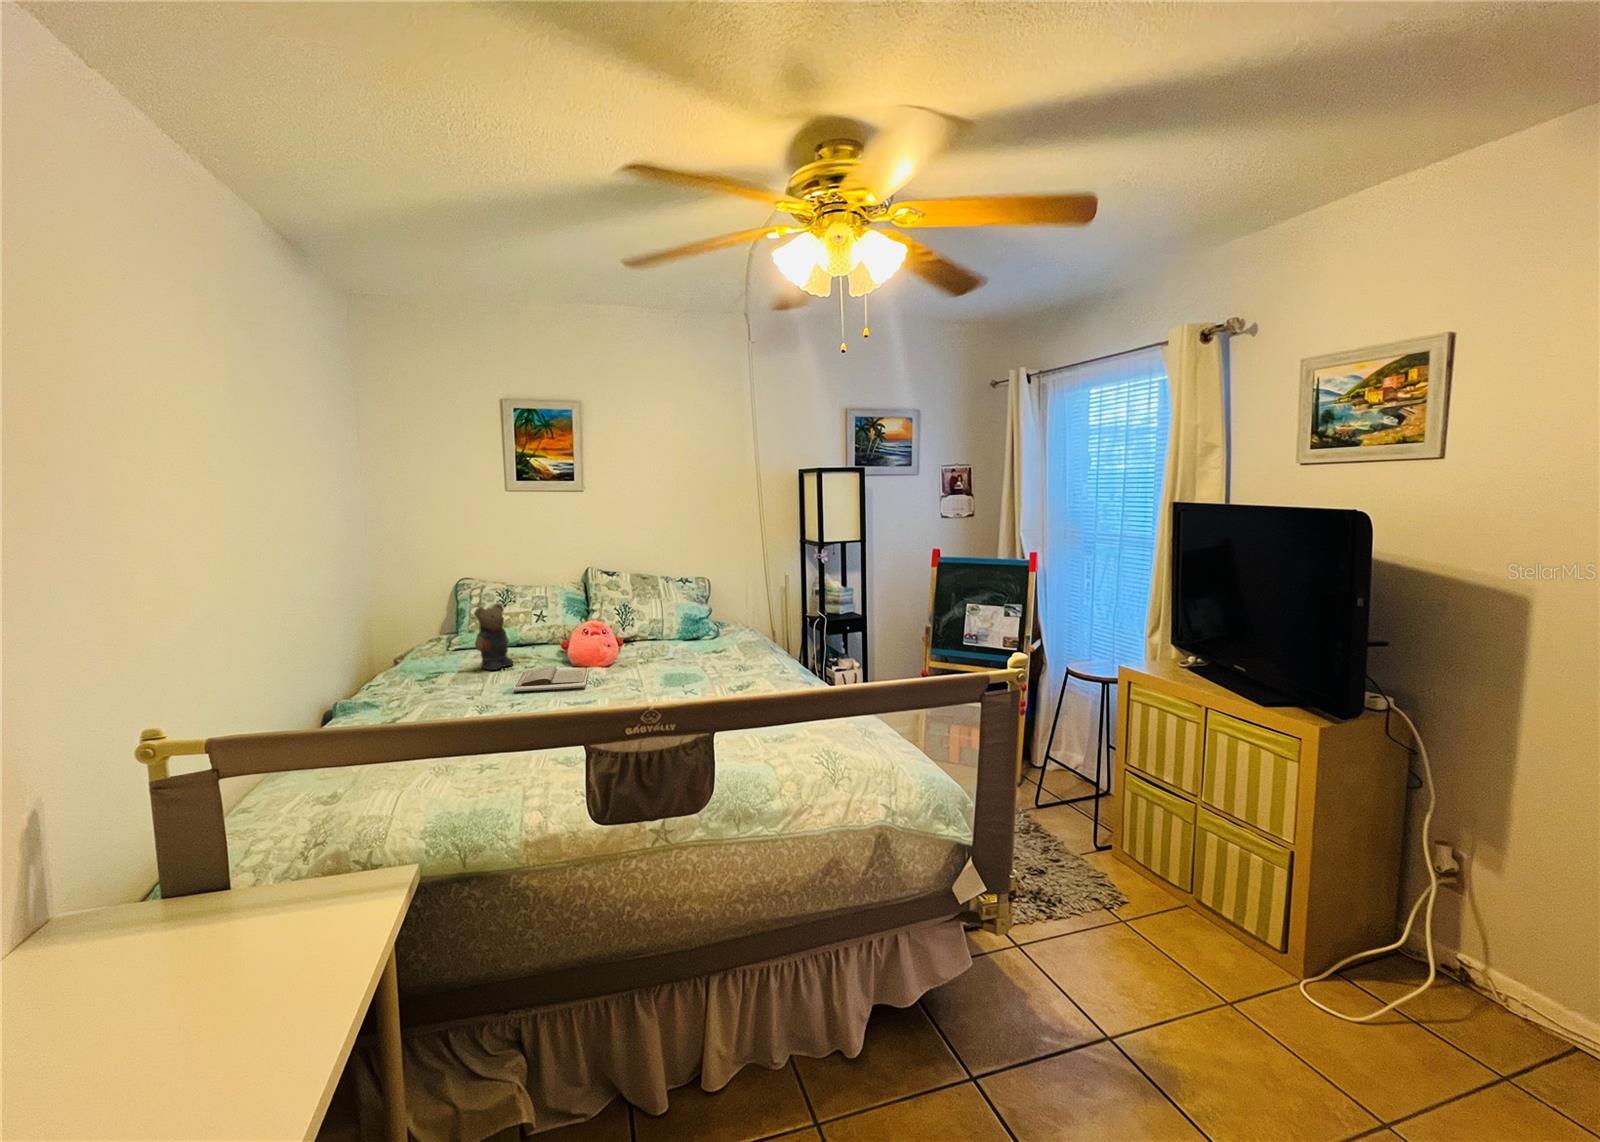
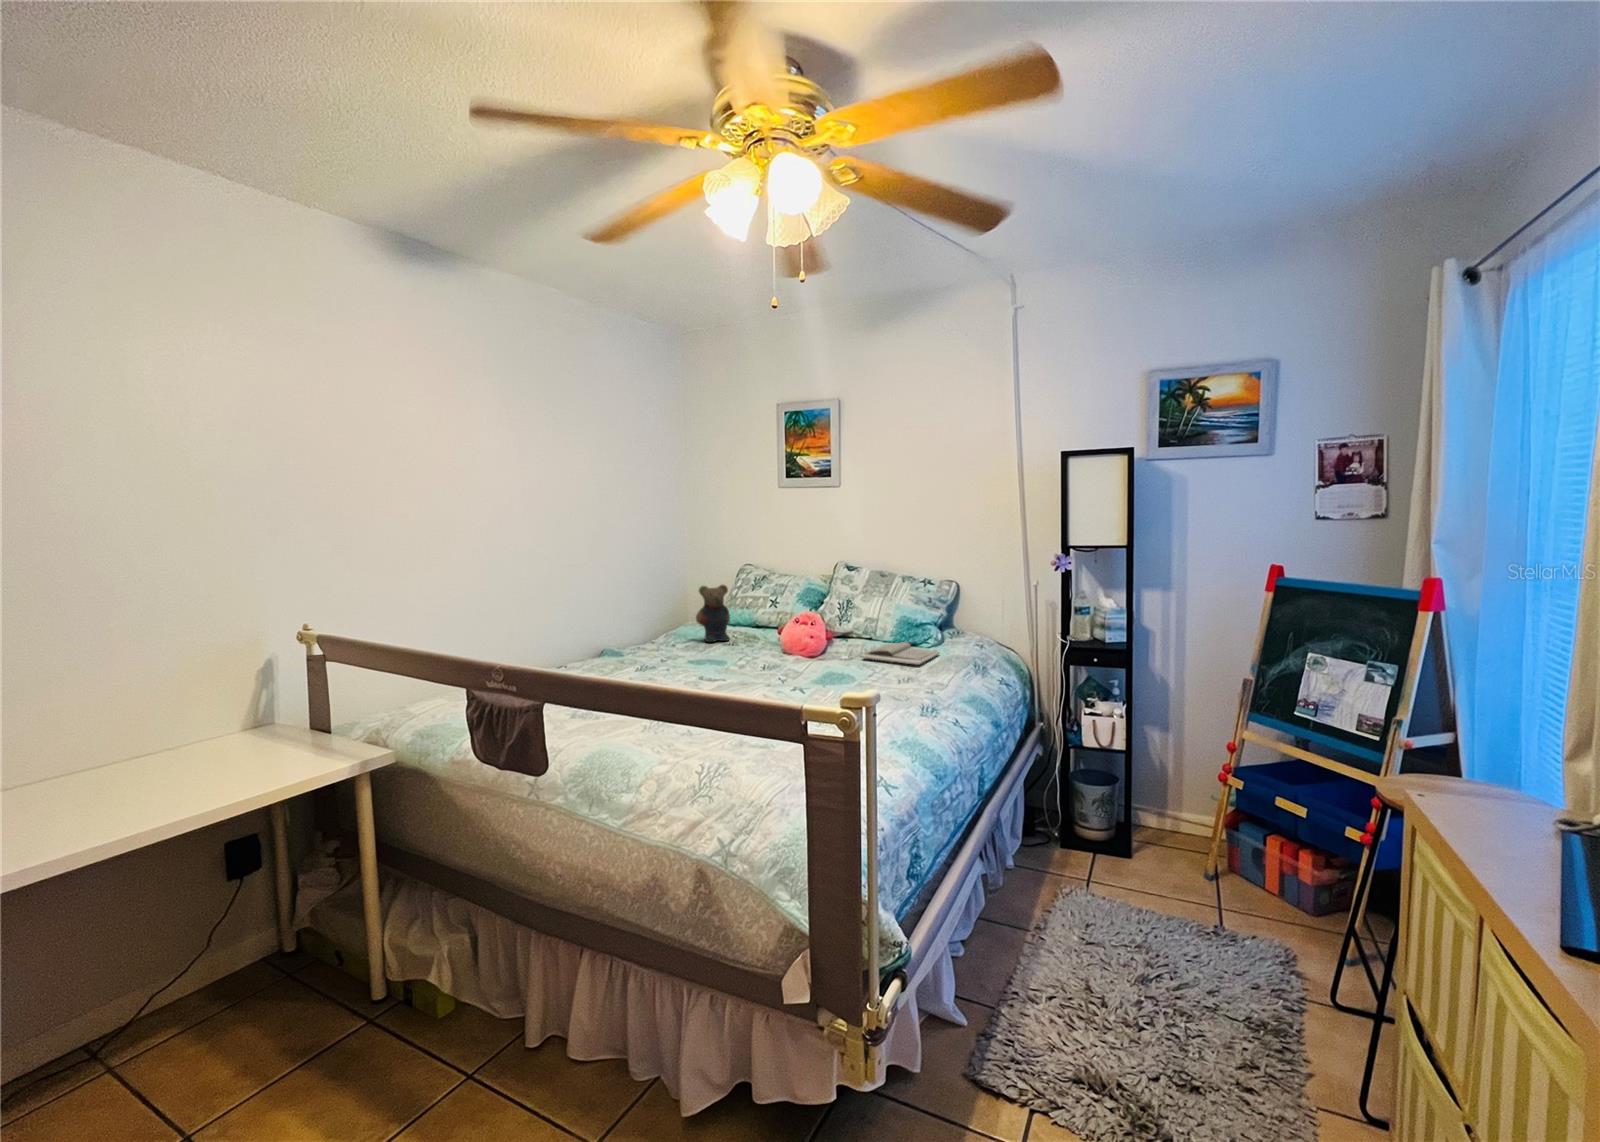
book: present [513,666,589,692] -> present [861,642,940,665]

